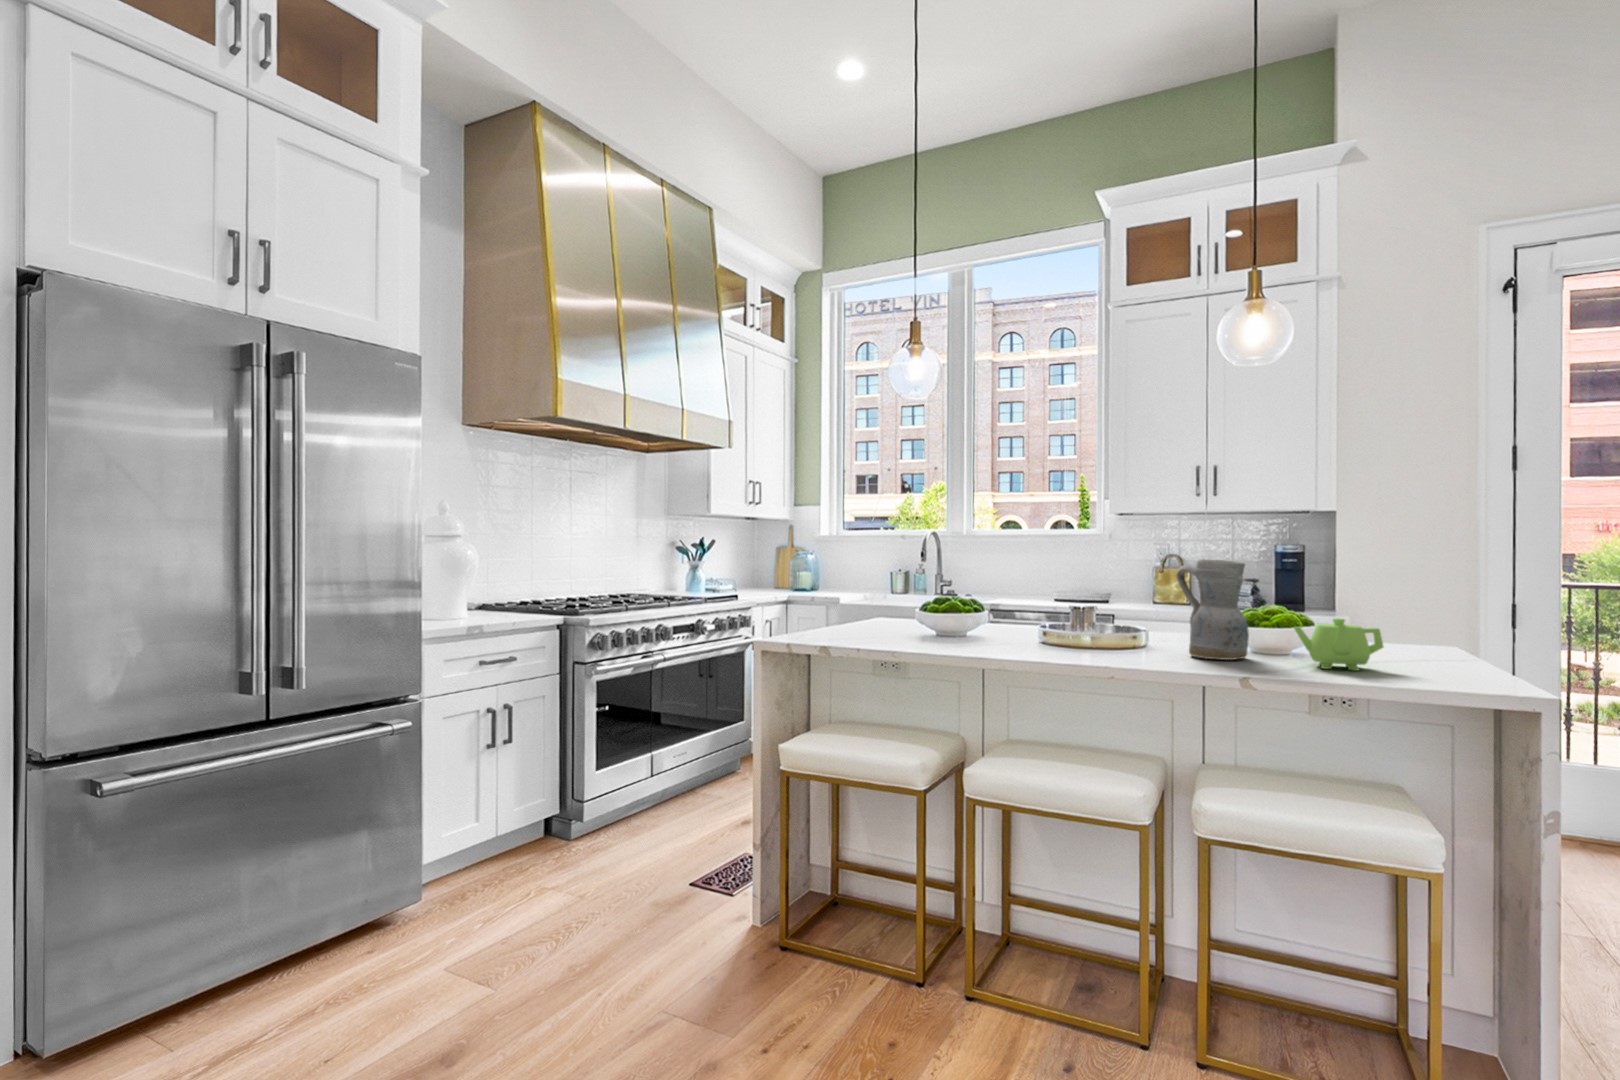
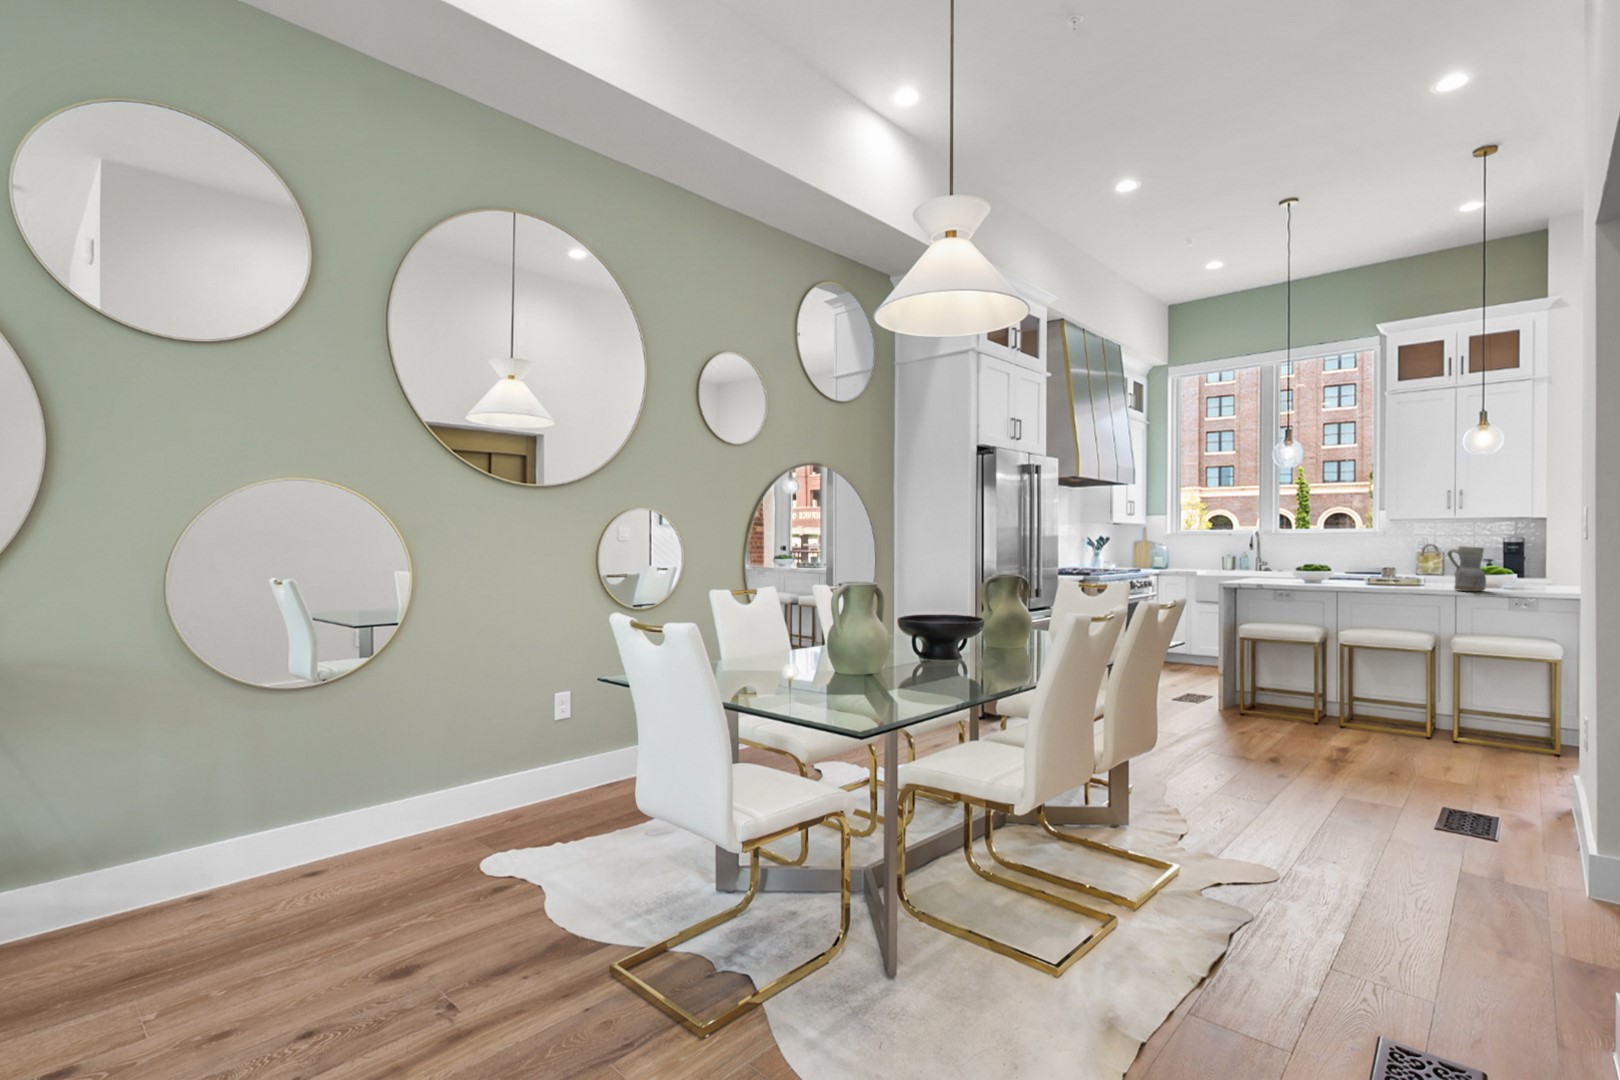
teapot: present [1294,618,1383,671] -> none [1509,572,1555,594]

